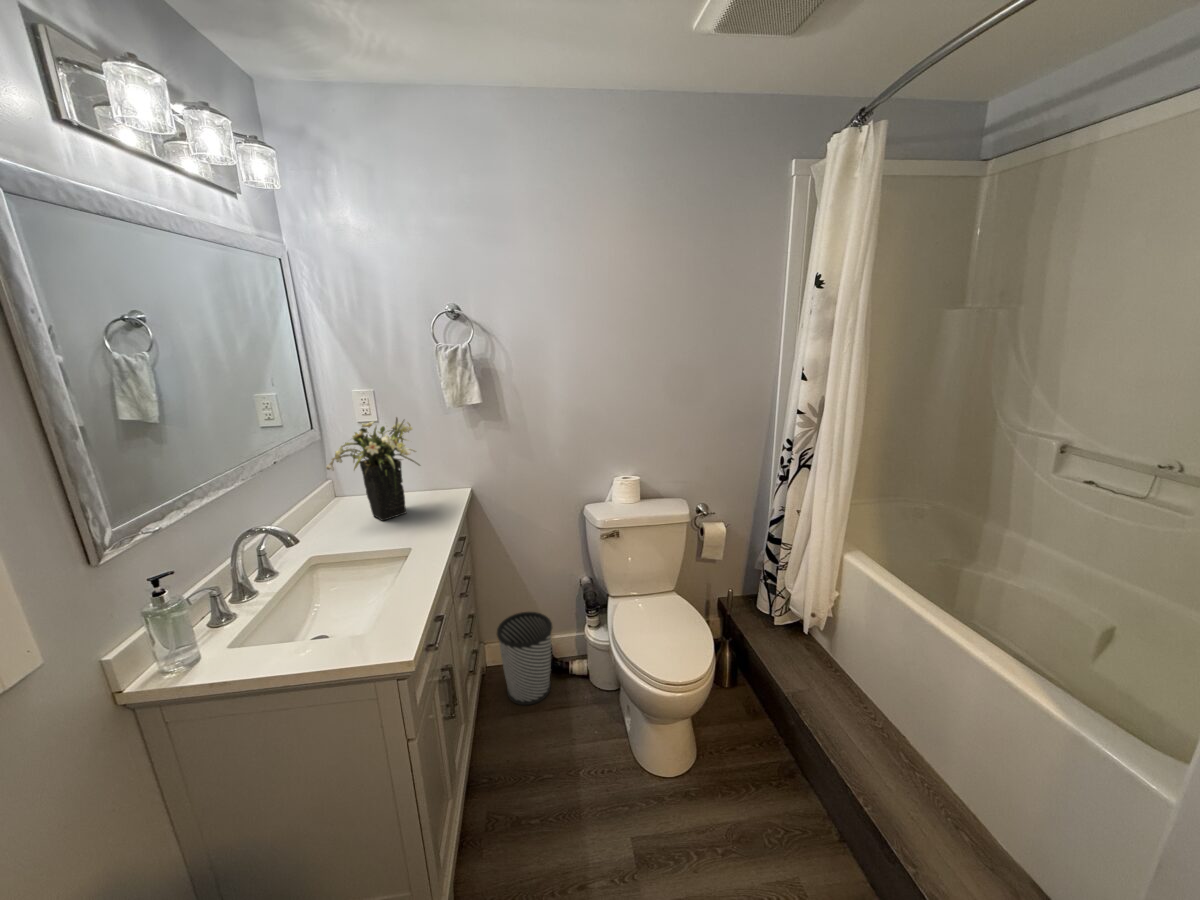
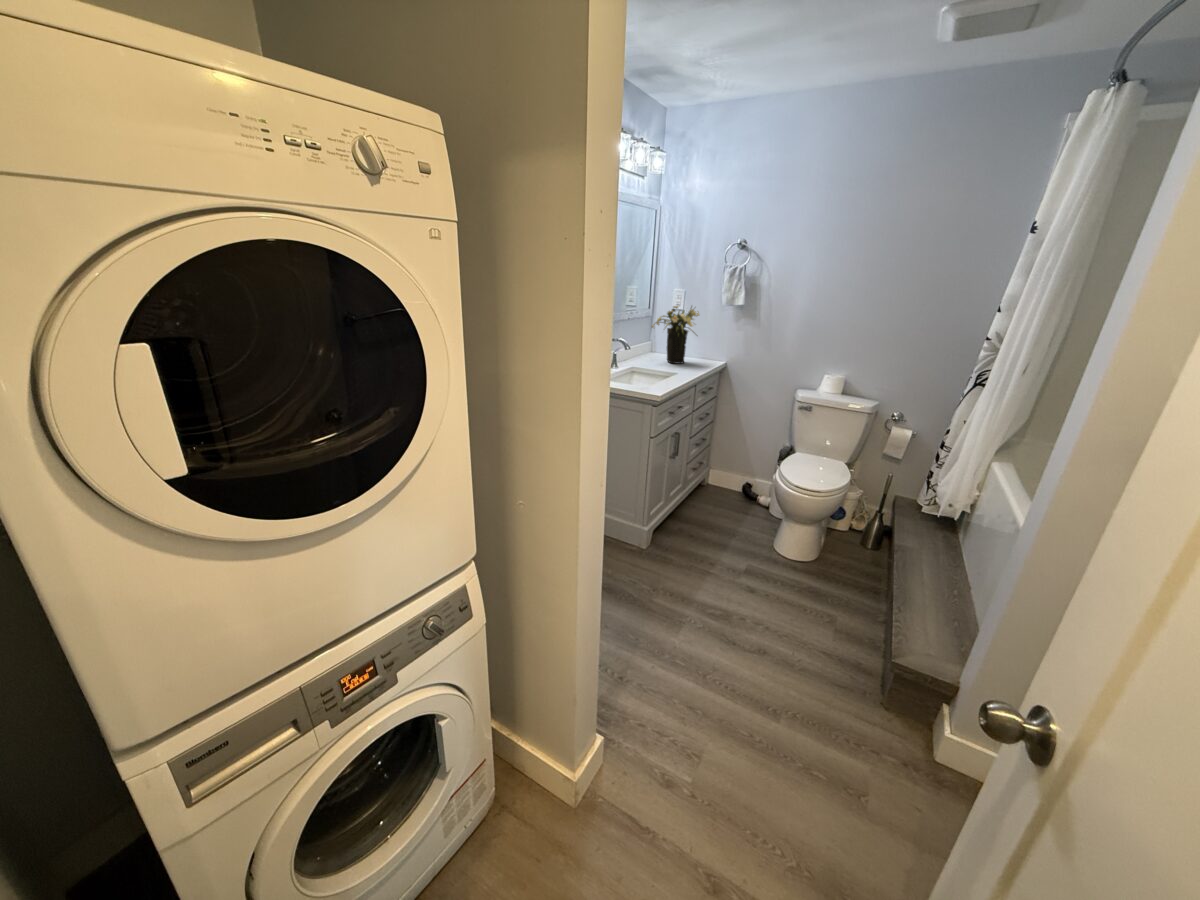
wastebasket: present [497,612,552,705] -> none [713,452,753,507]

